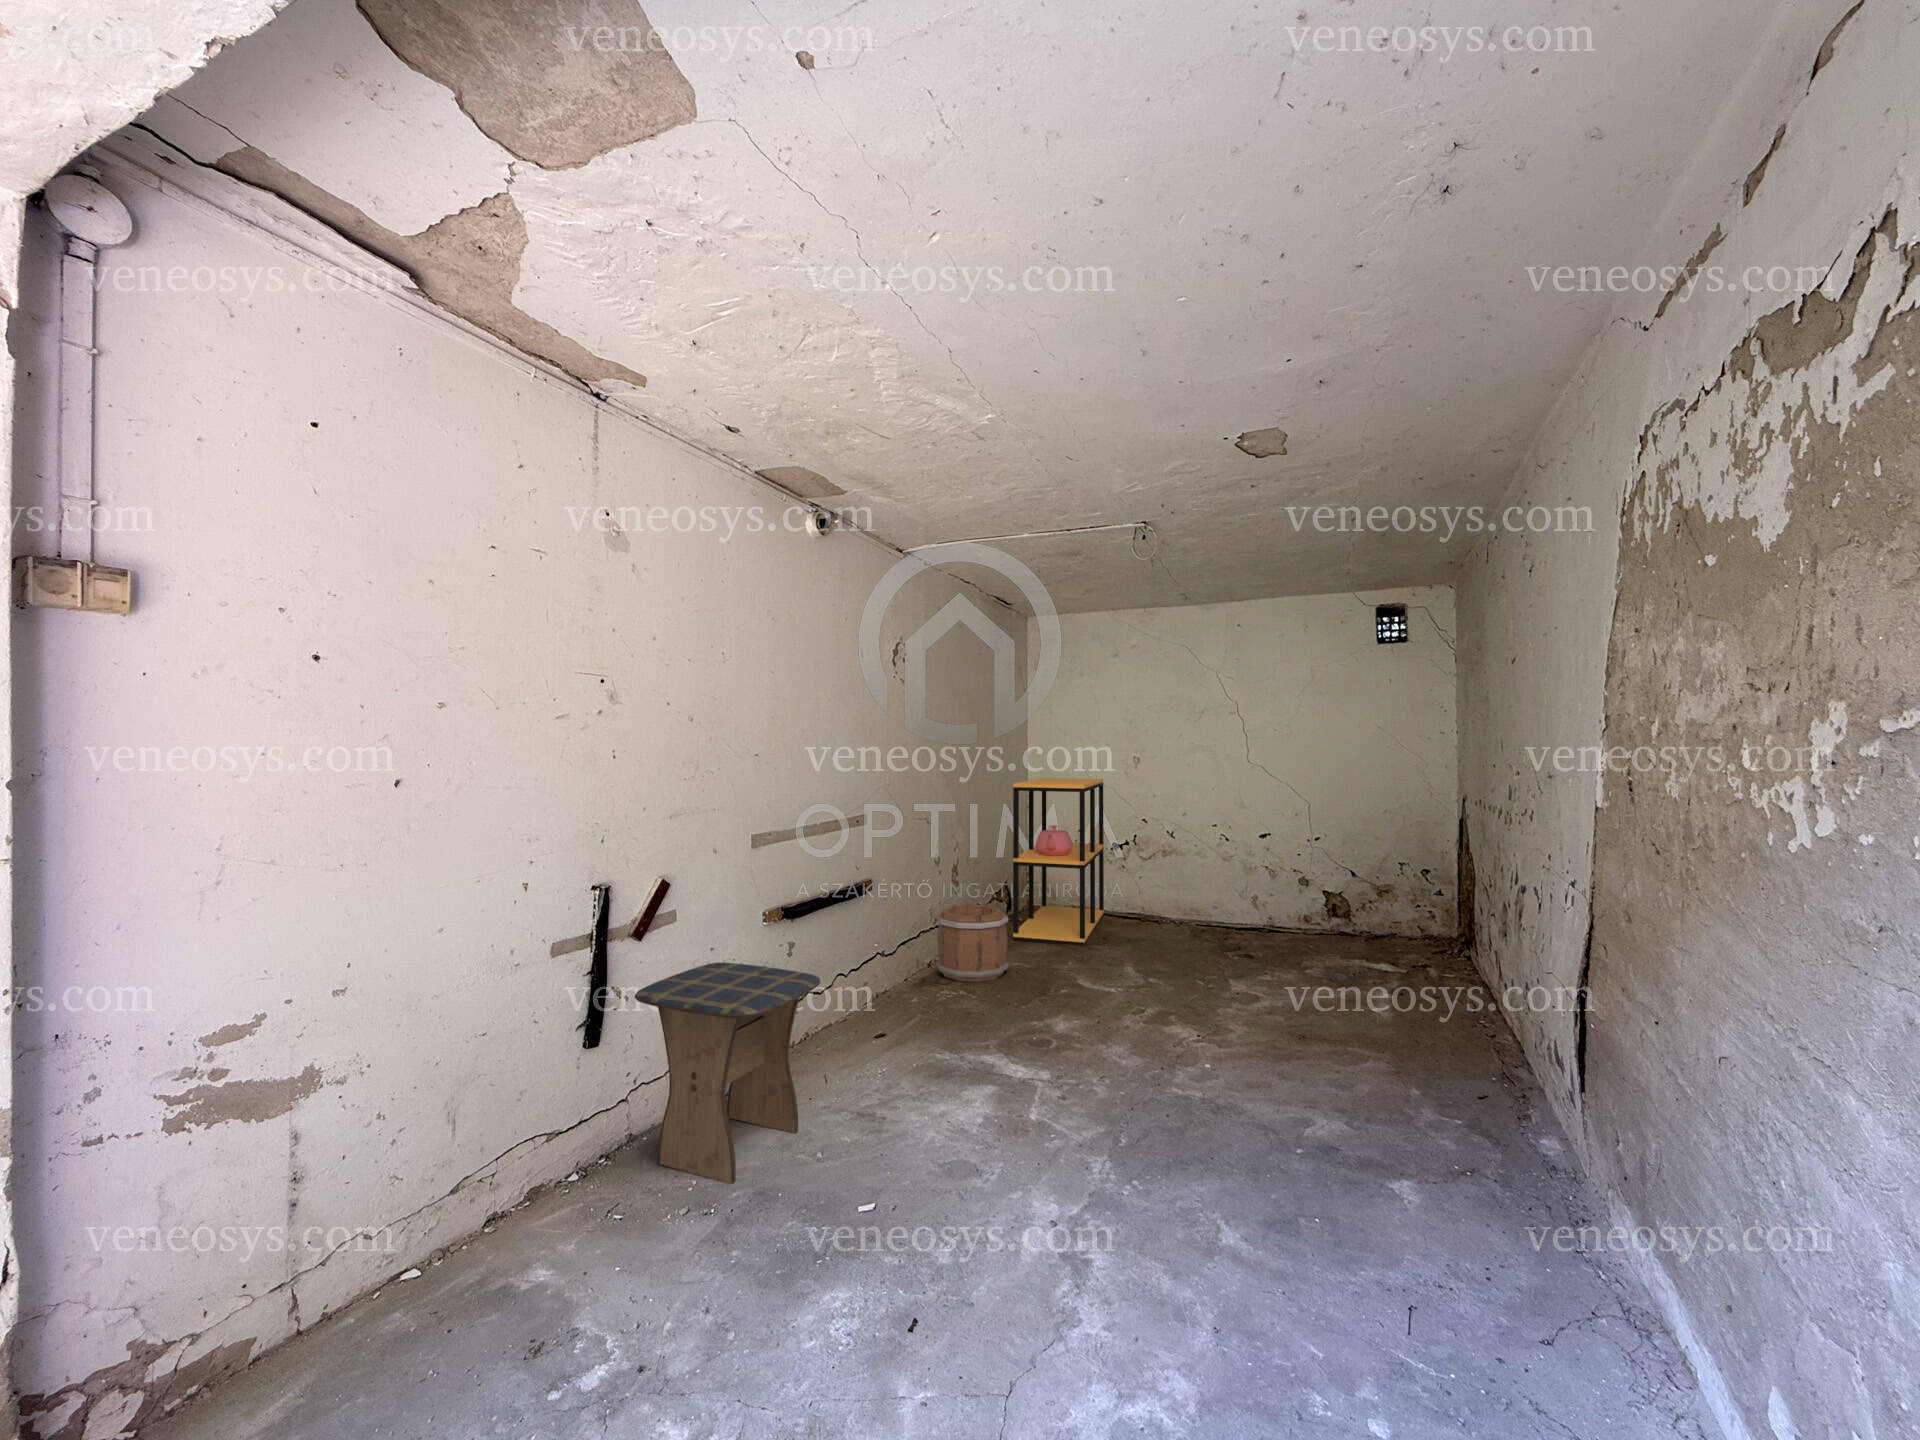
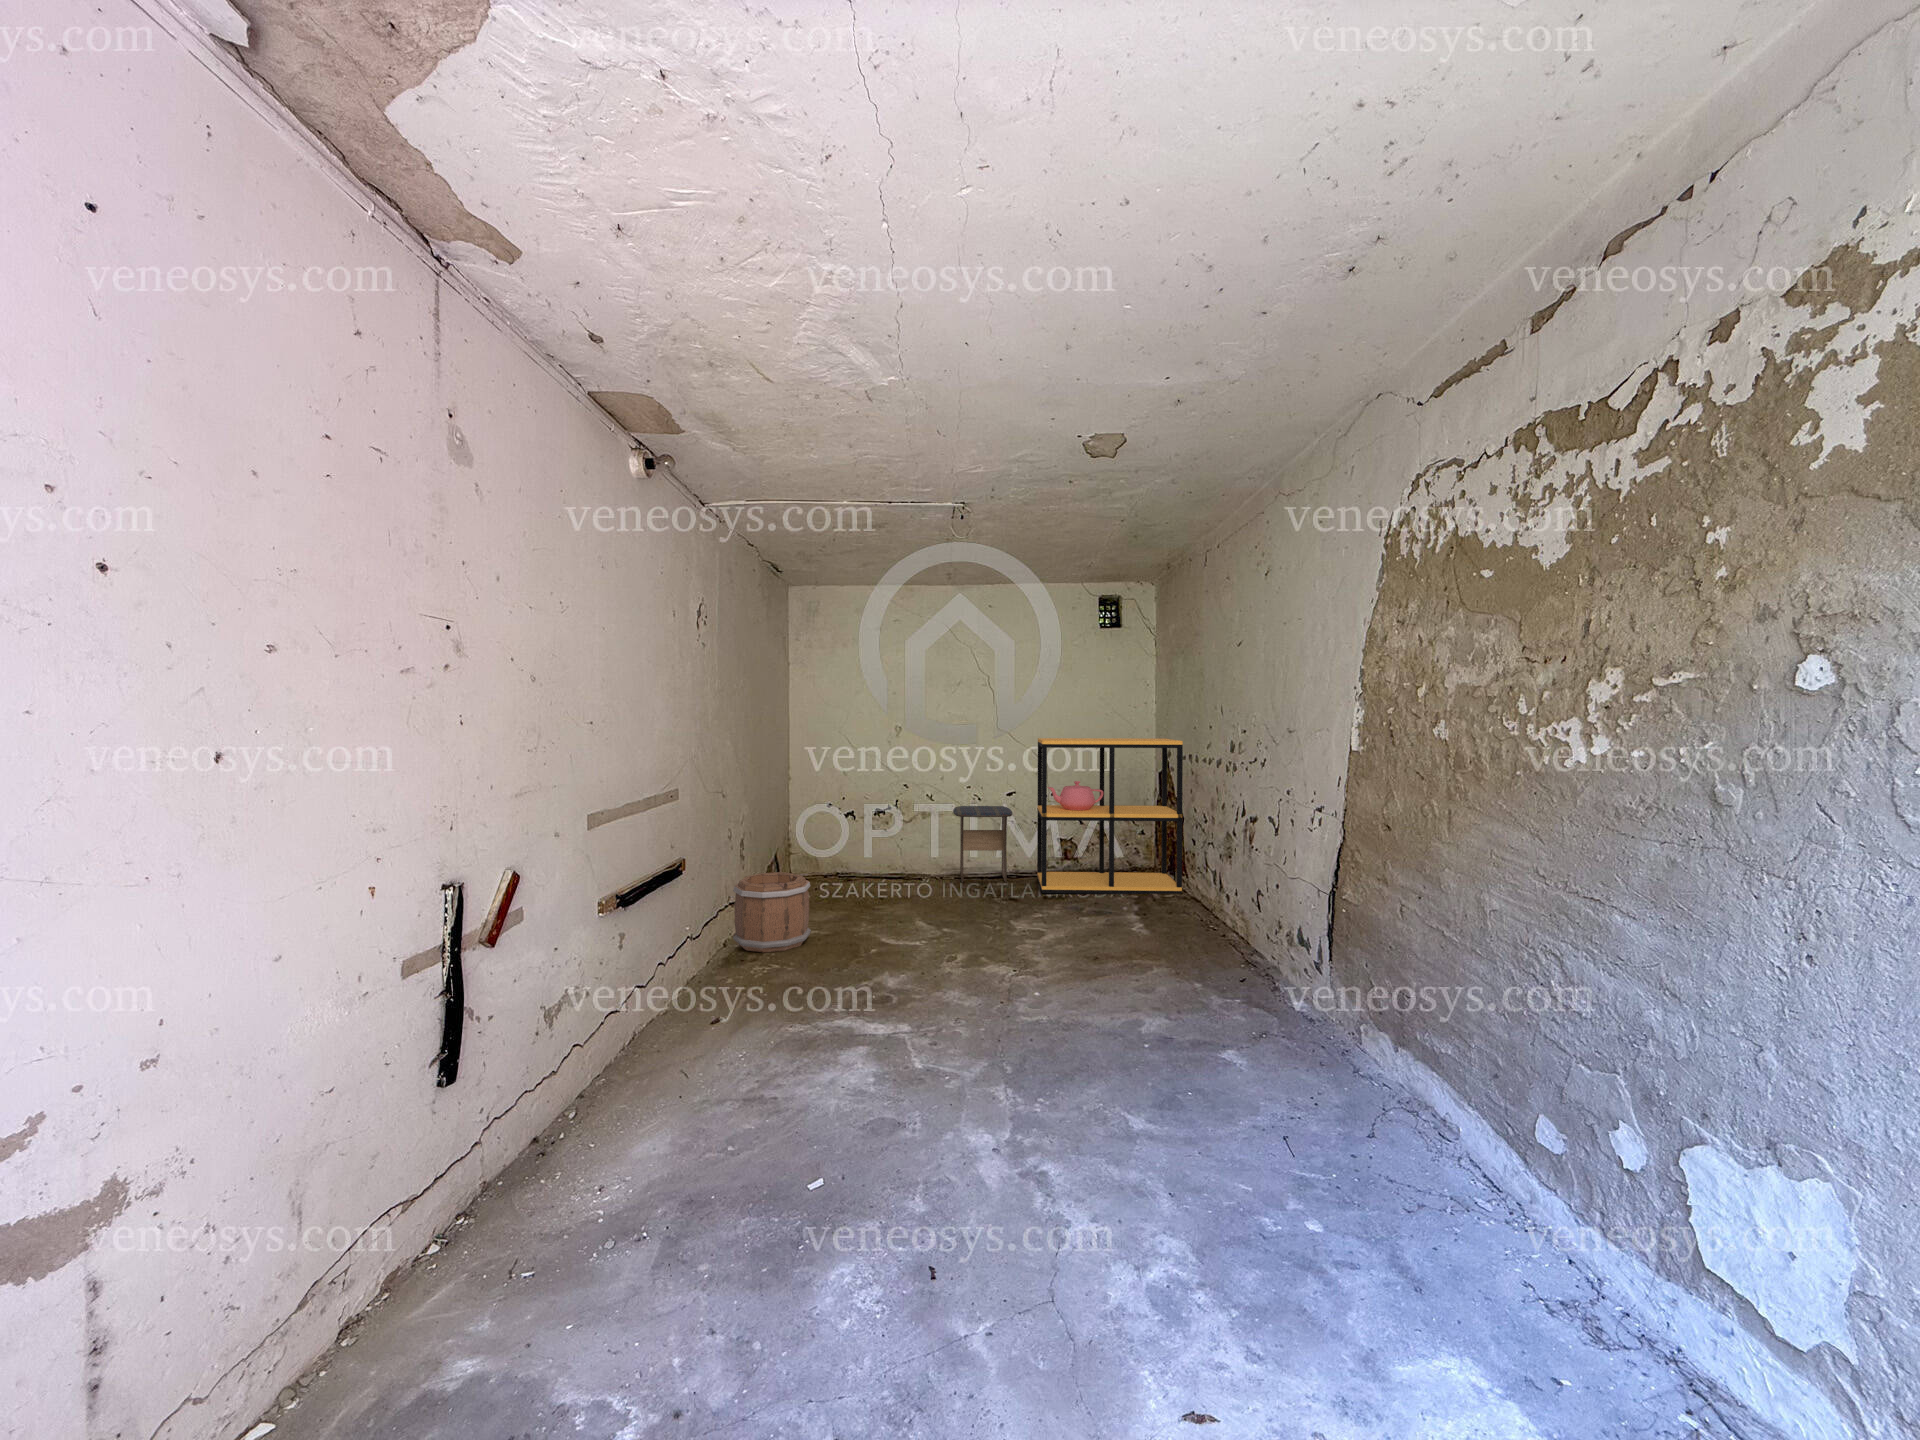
shelving unit: present [1013,778,1104,946] -> present [1037,738,1183,894]
stool: present [635,962,820,1184] -> present [953,806,1012,883]

